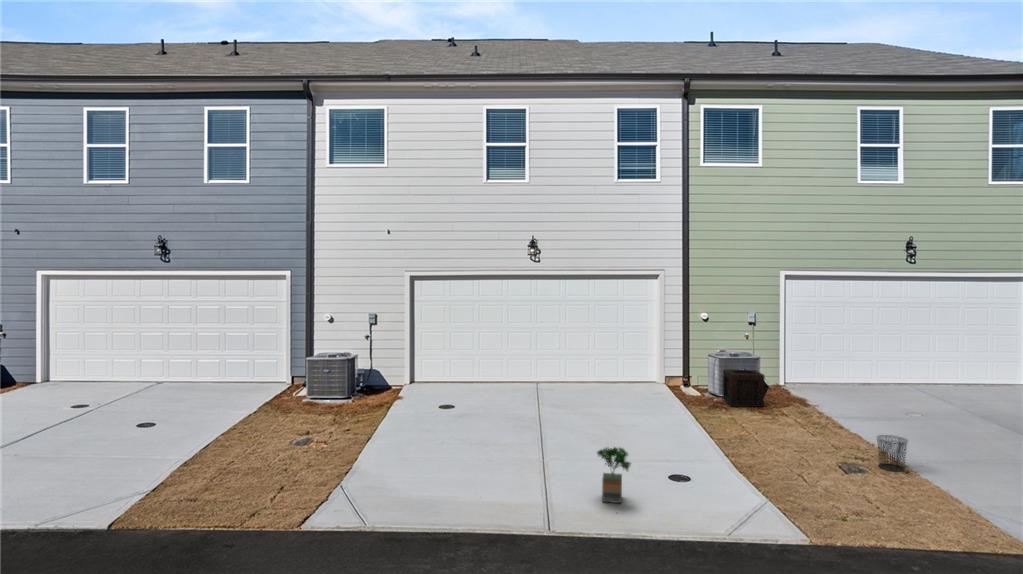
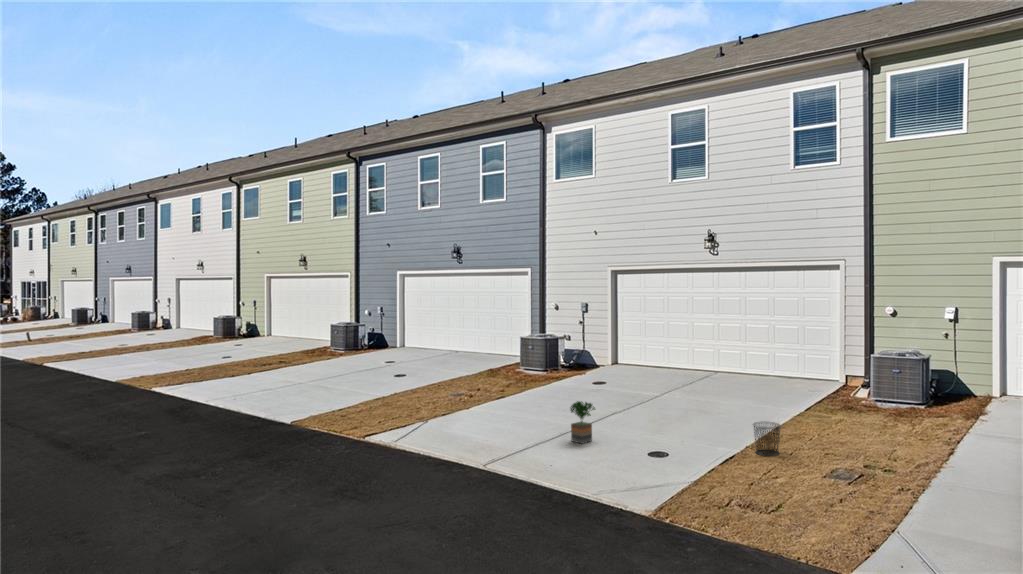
wooden crate: present [722,369,765,407] -> none [869,367,918,410]
waste bin: present [877,435,908,471] -> present [753,422,781,456]

